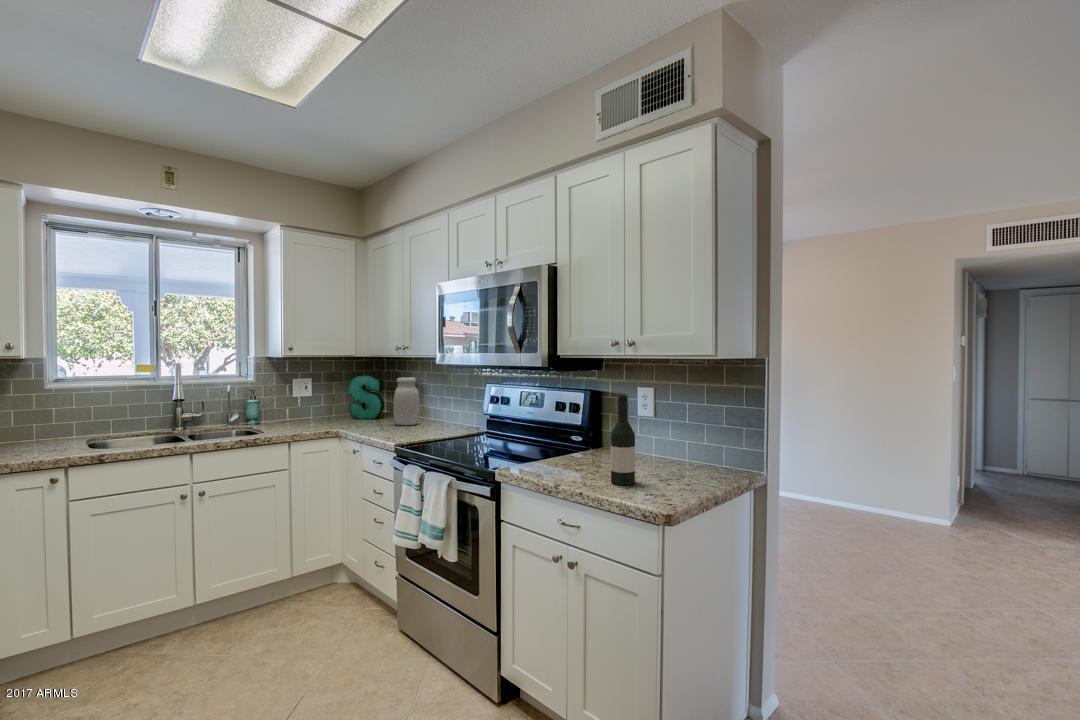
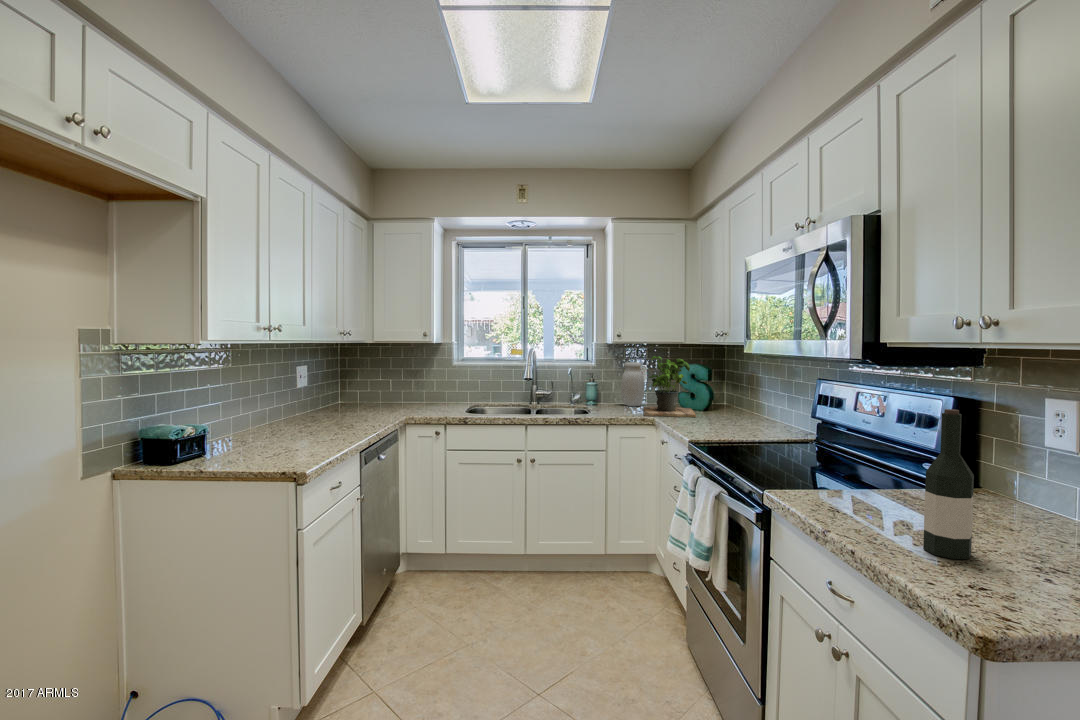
potted plant: none [315,370,374,428] -> present [644,356,696,417]
jar: present [393,377,419,425] -> present [621,362,644,406]

